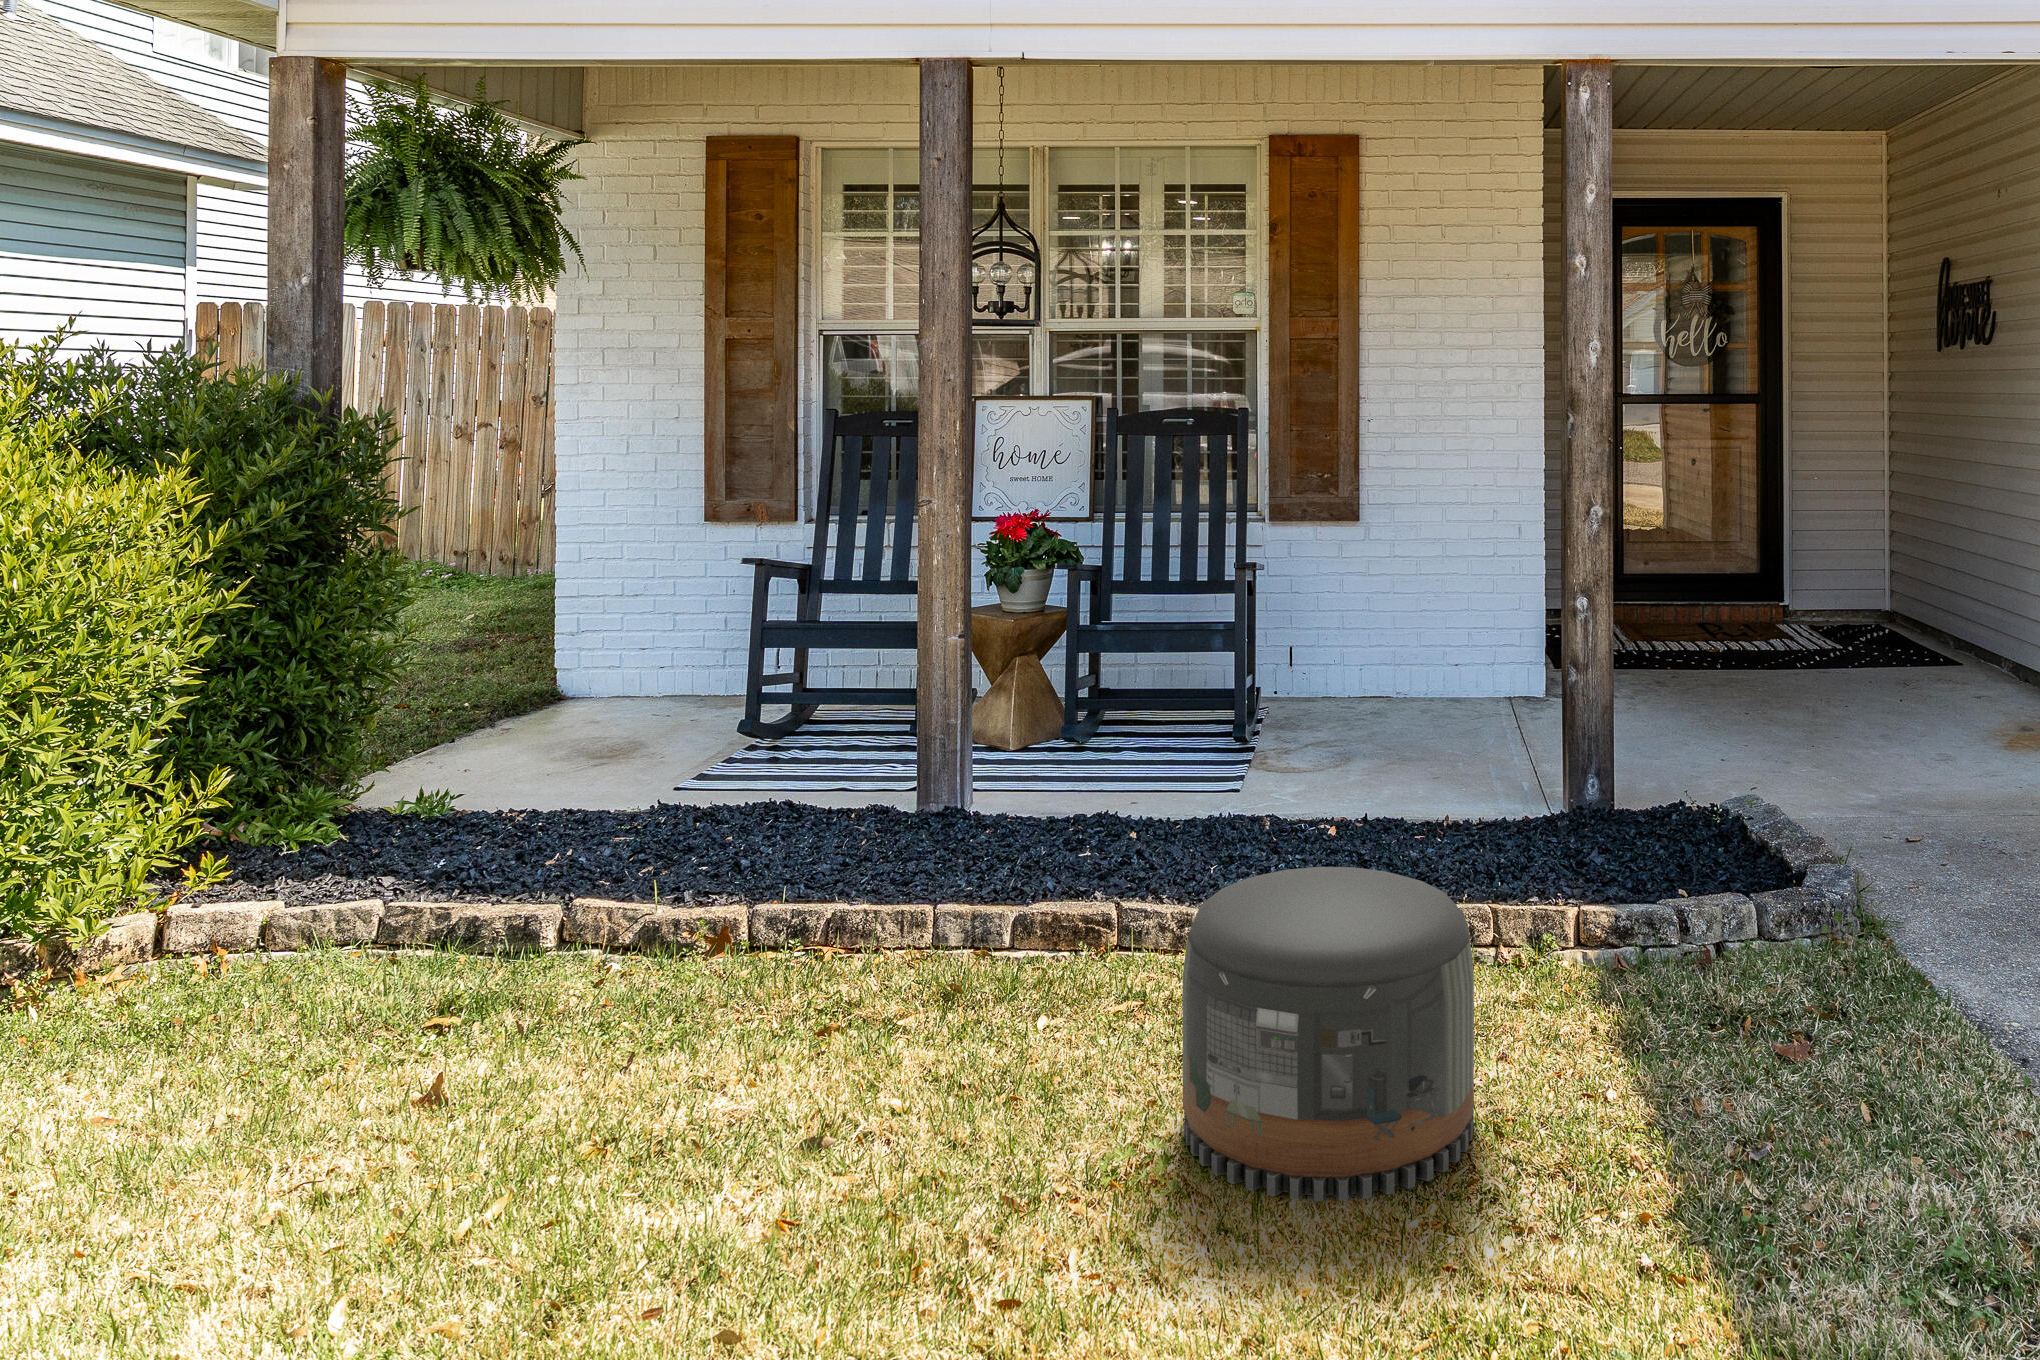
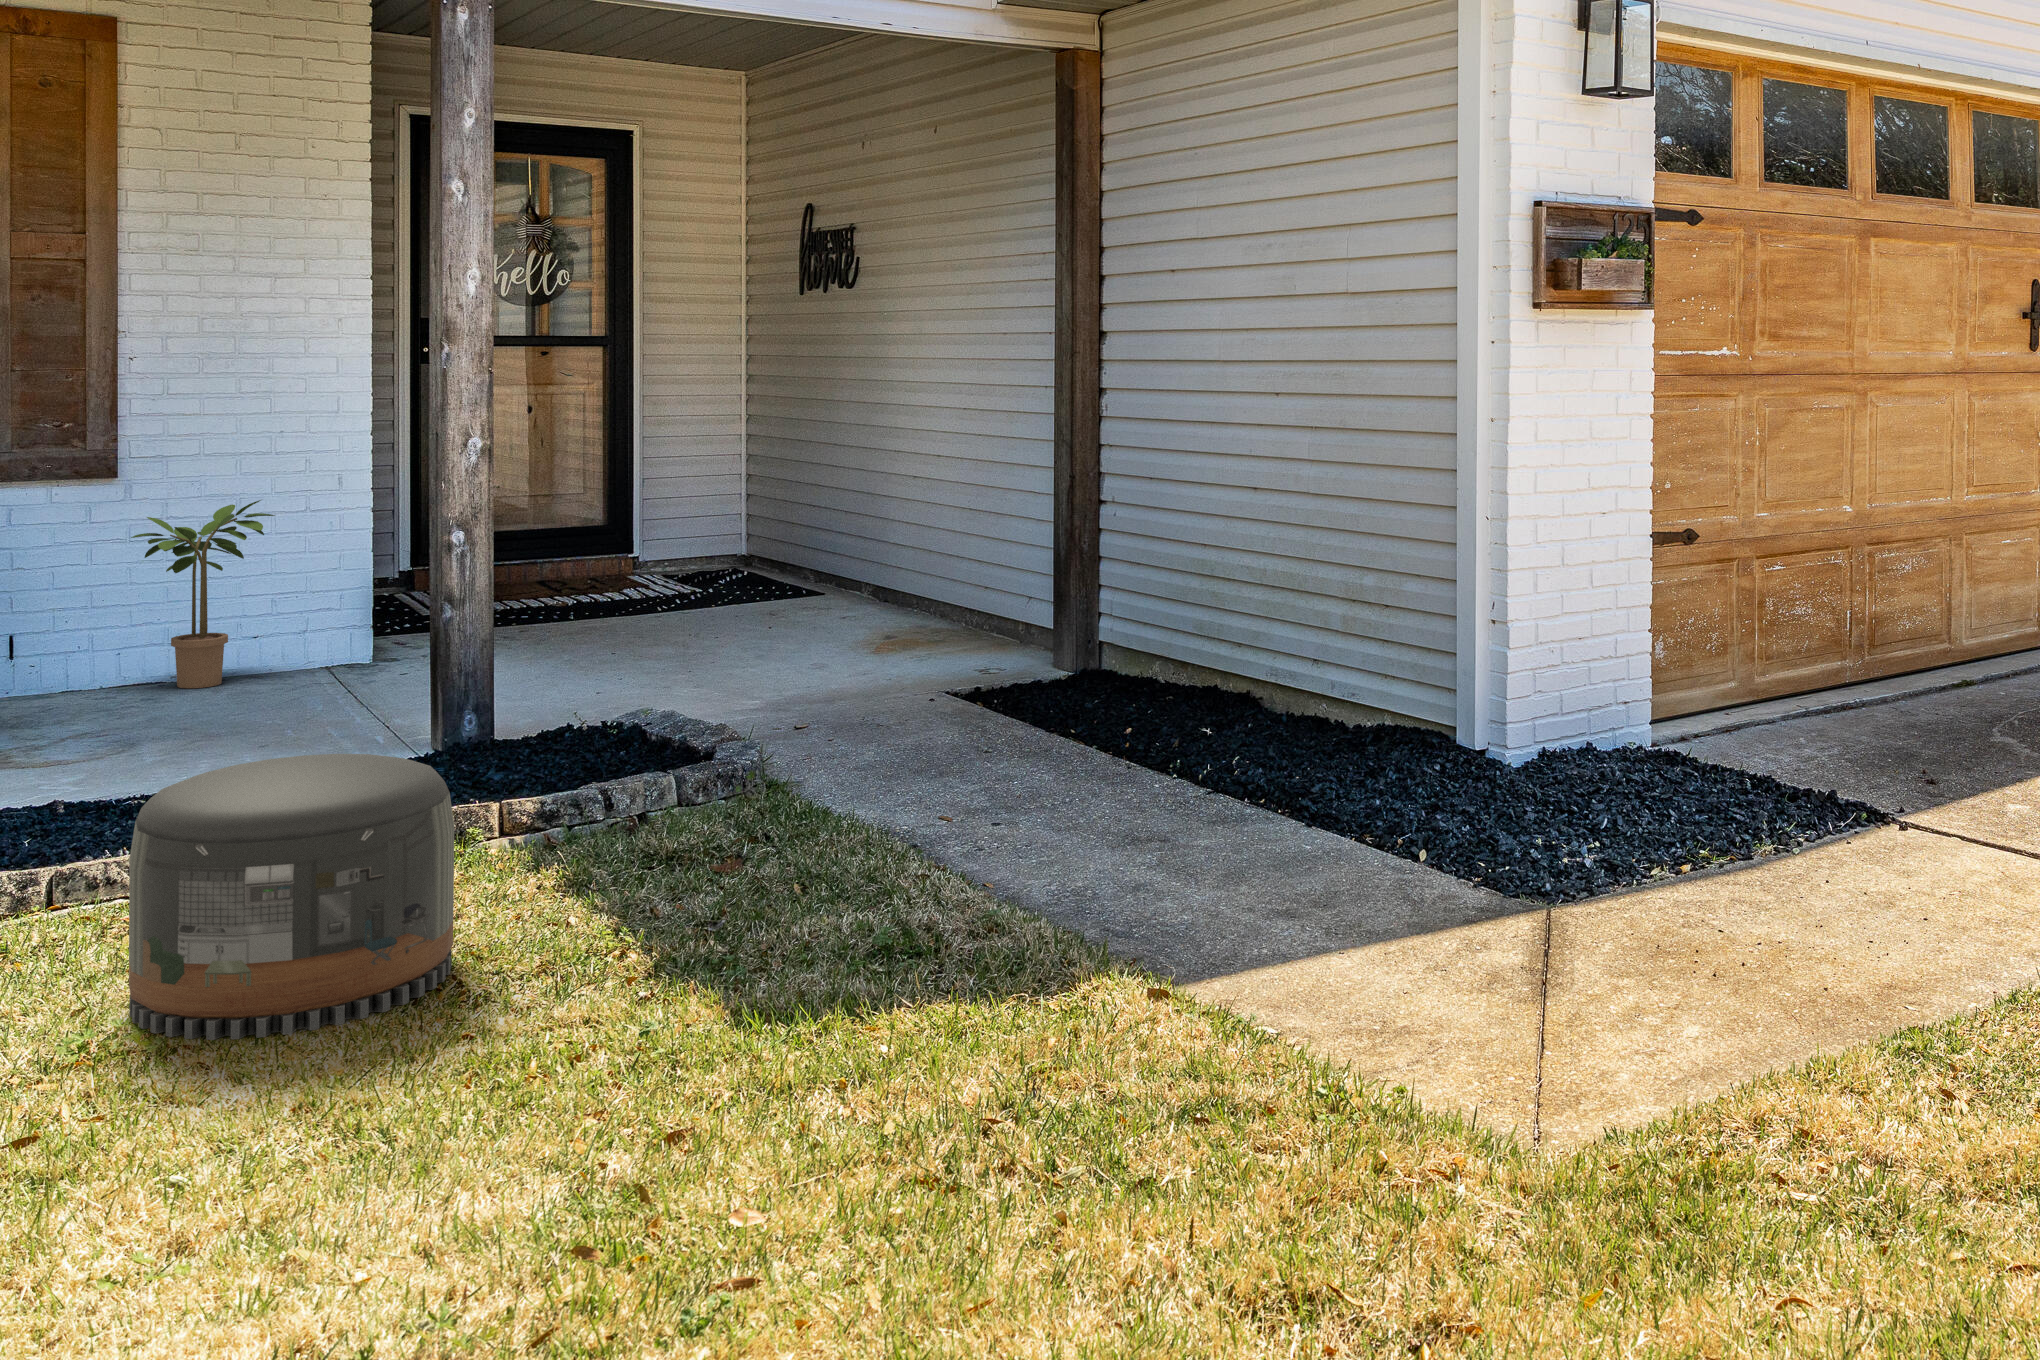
potted plant: none [1361,546,1468,707] -> present [131,500,275,688]

